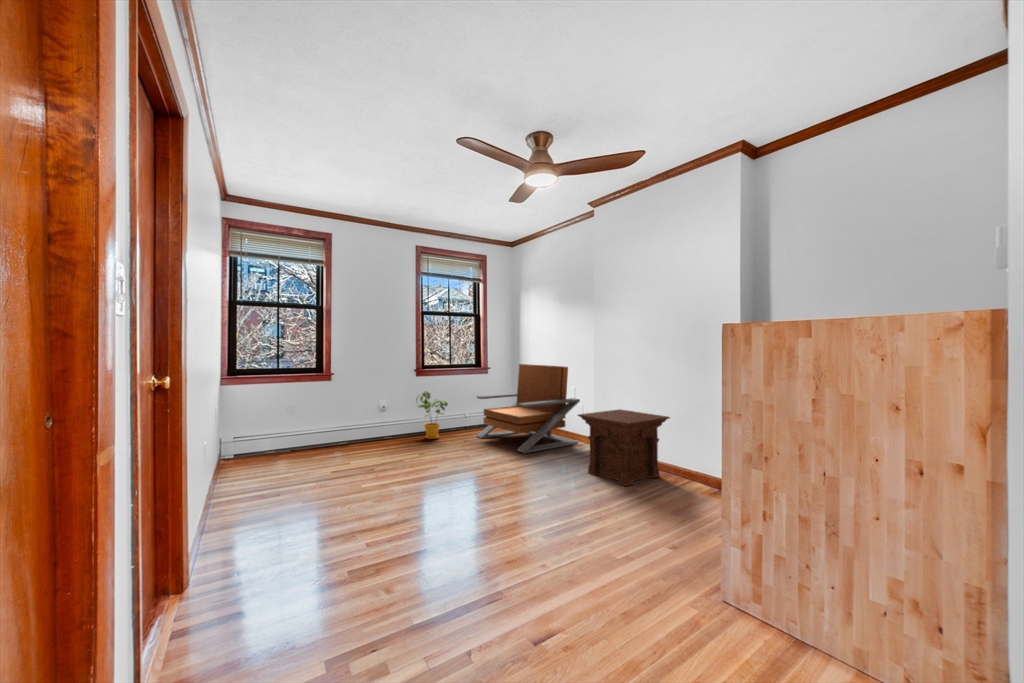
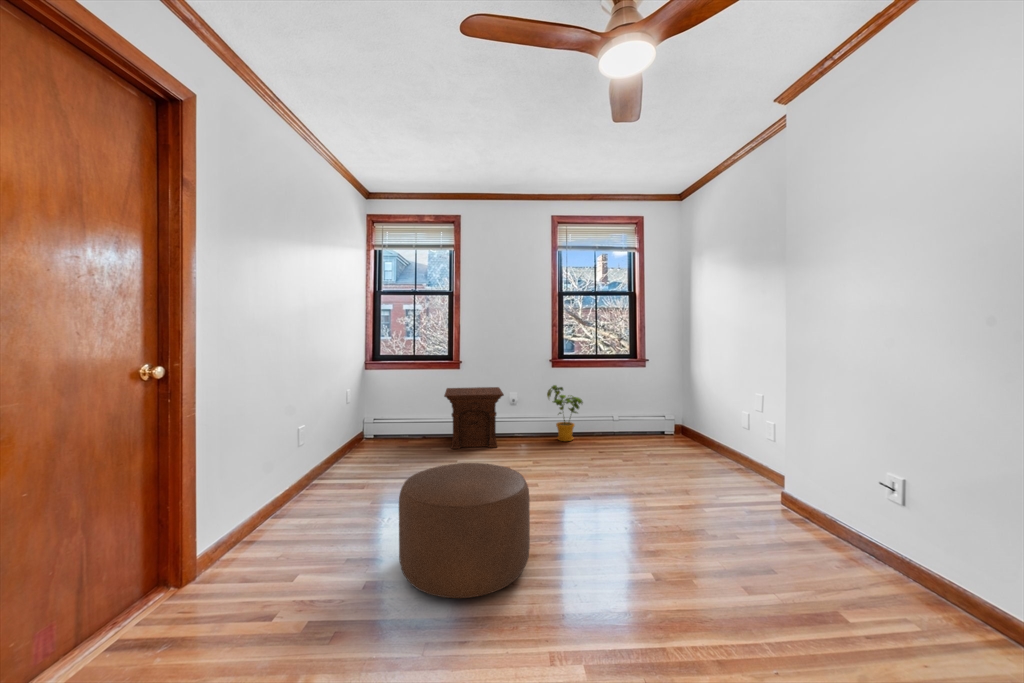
lounge chair: present [477,364,580,453] -> none [618,356,763,480]
side table: present [578,409,670,486] -> present [444,387,504,449]
ottoman: none [395,446,490,534] -> present [399,463,530,598]

